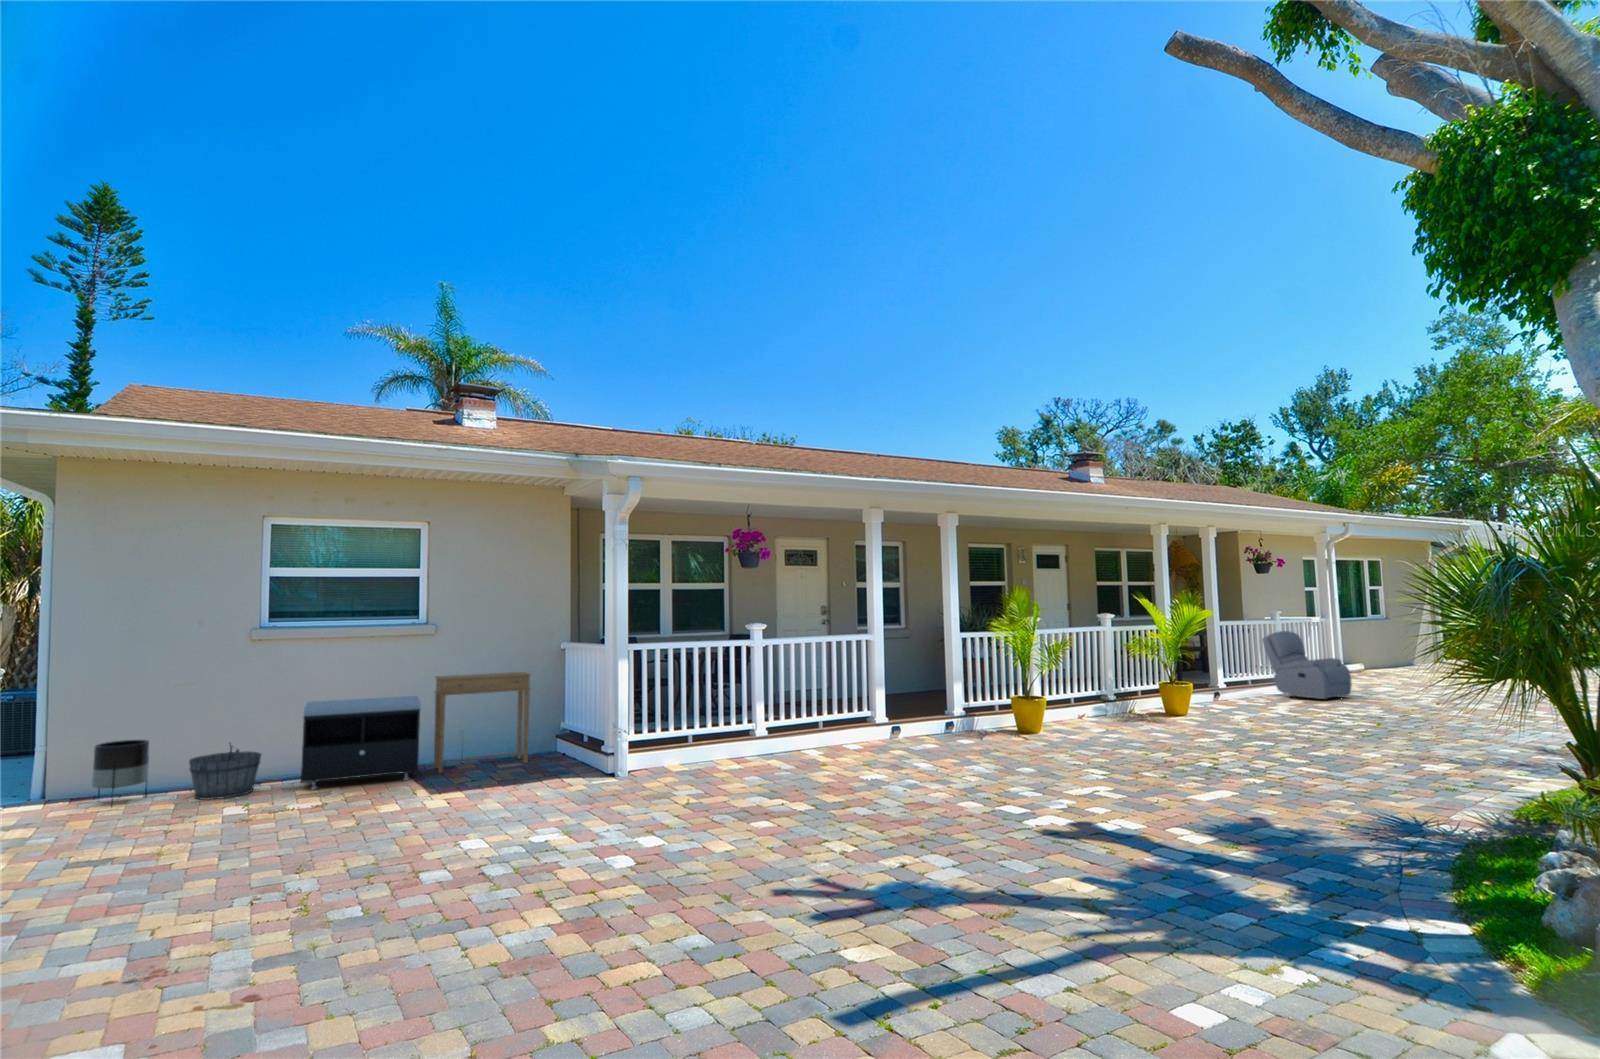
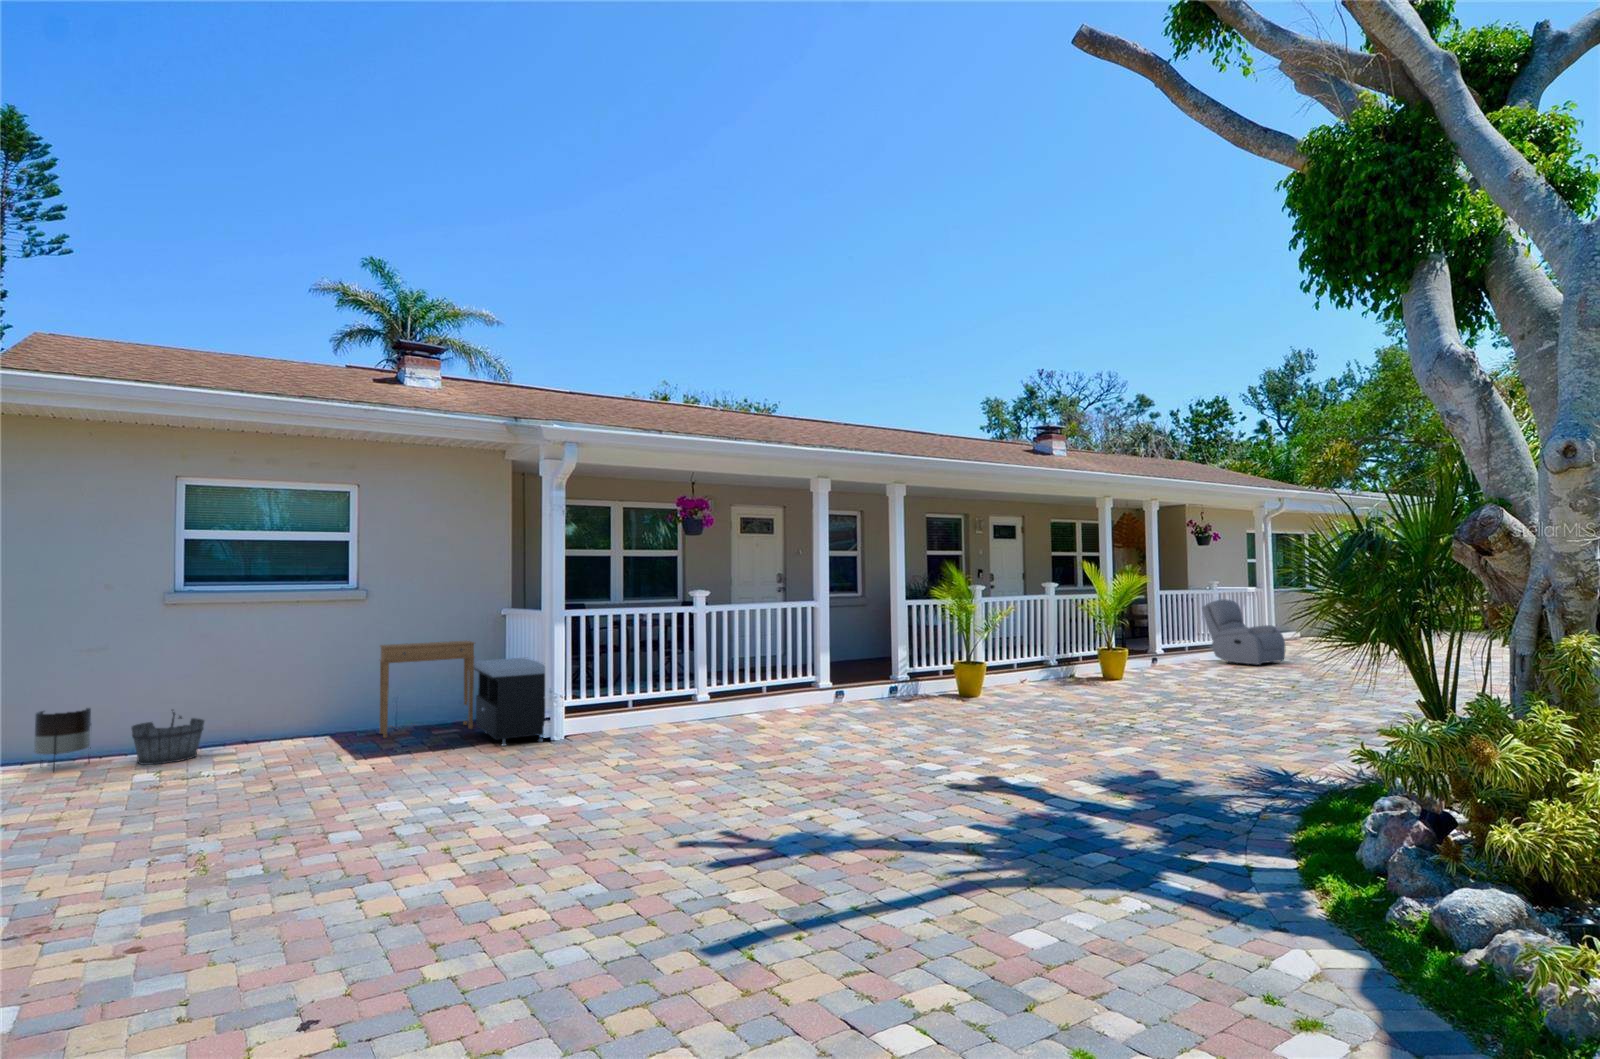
storage bench: present [301,696,421,789] -> present [474,658,545,746]

